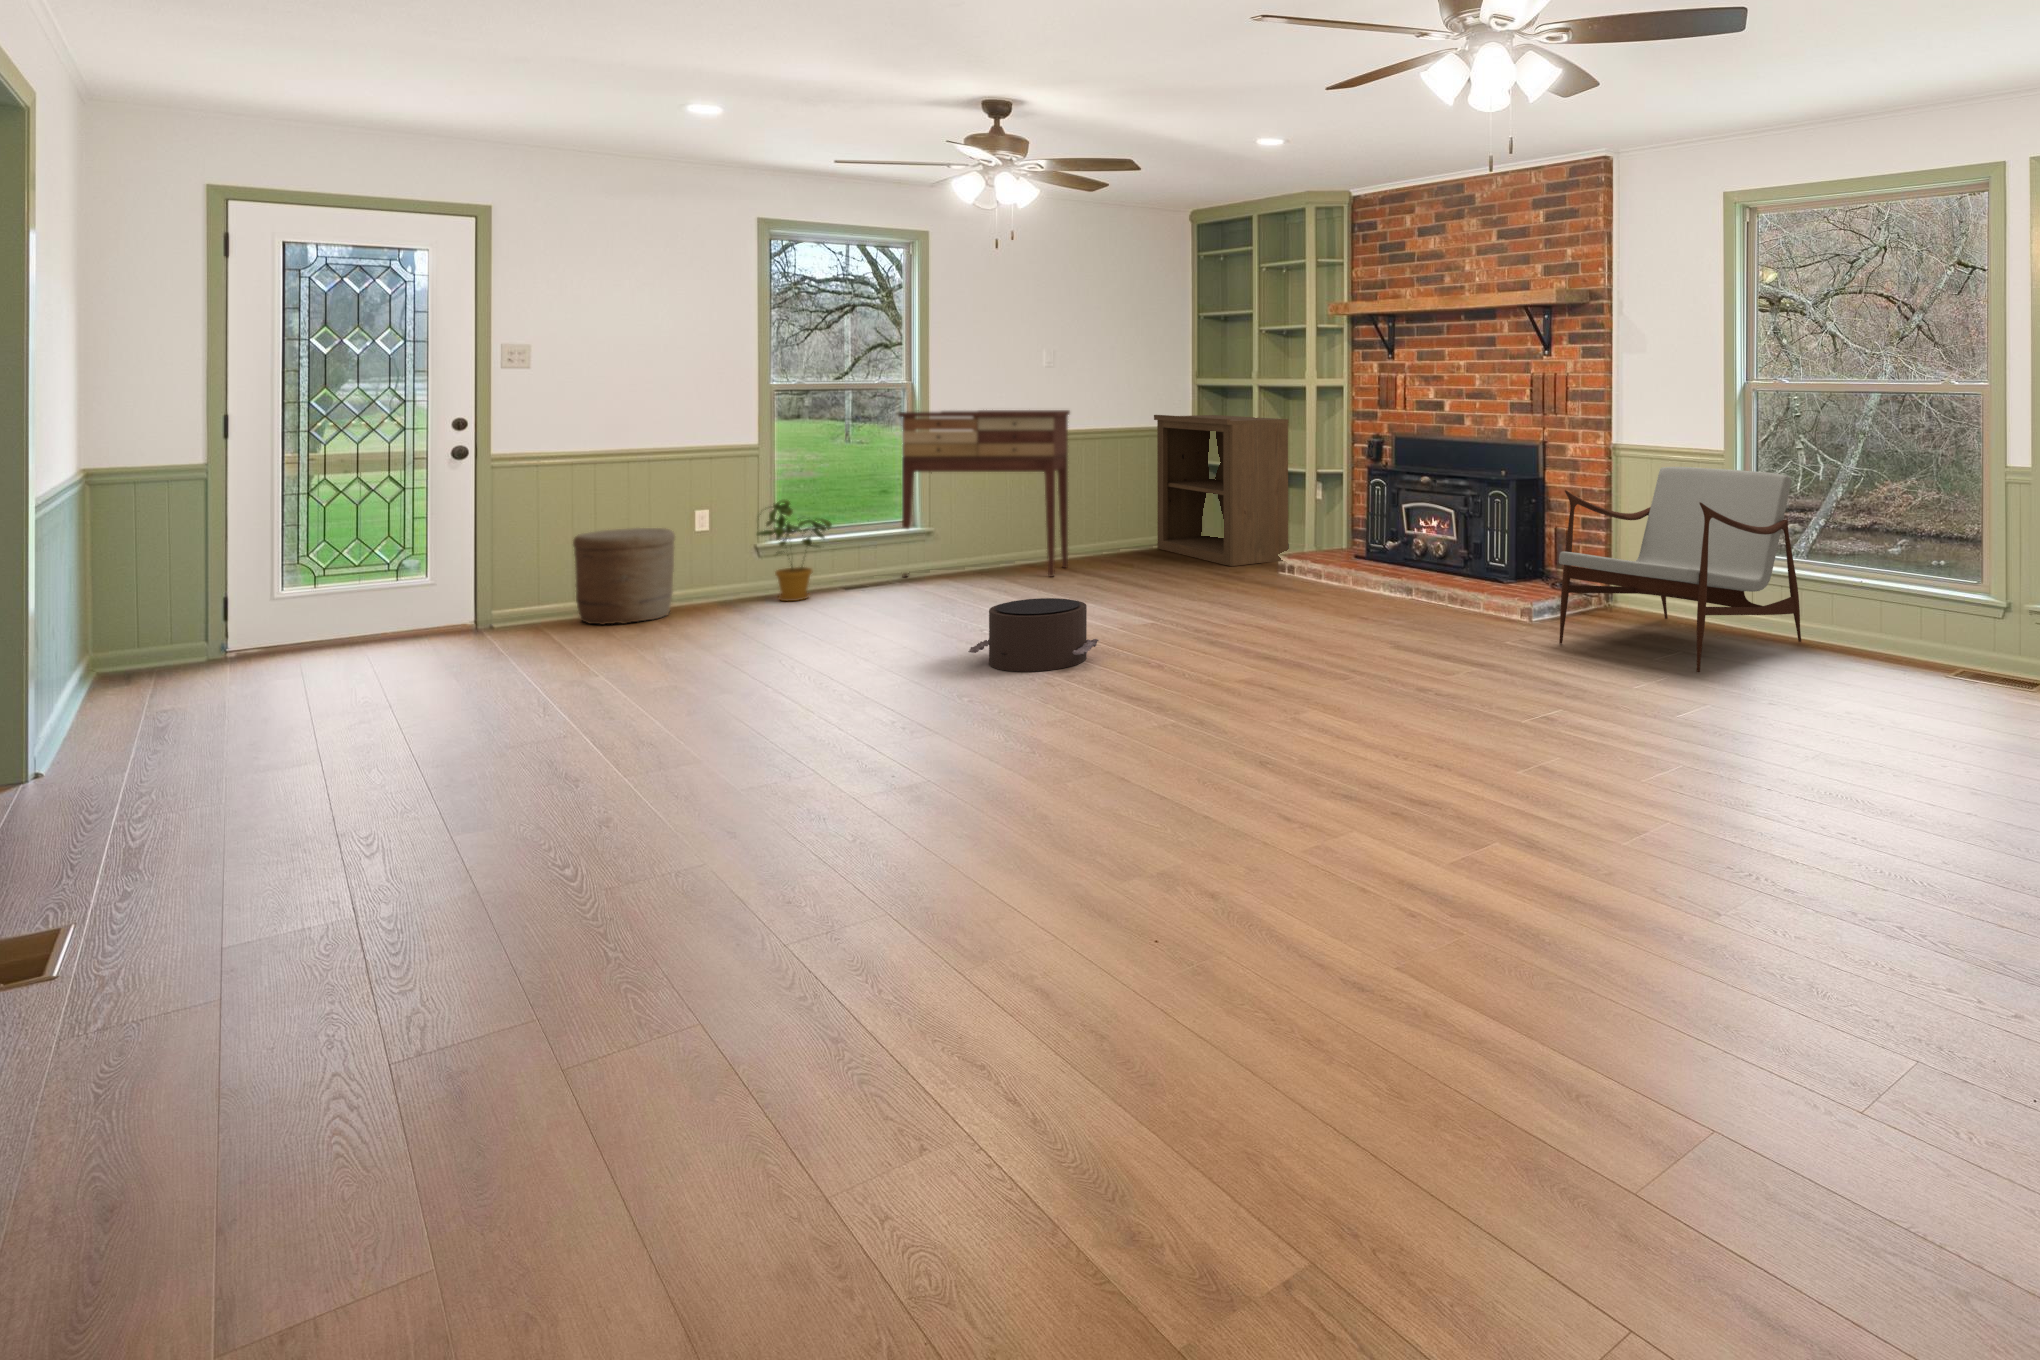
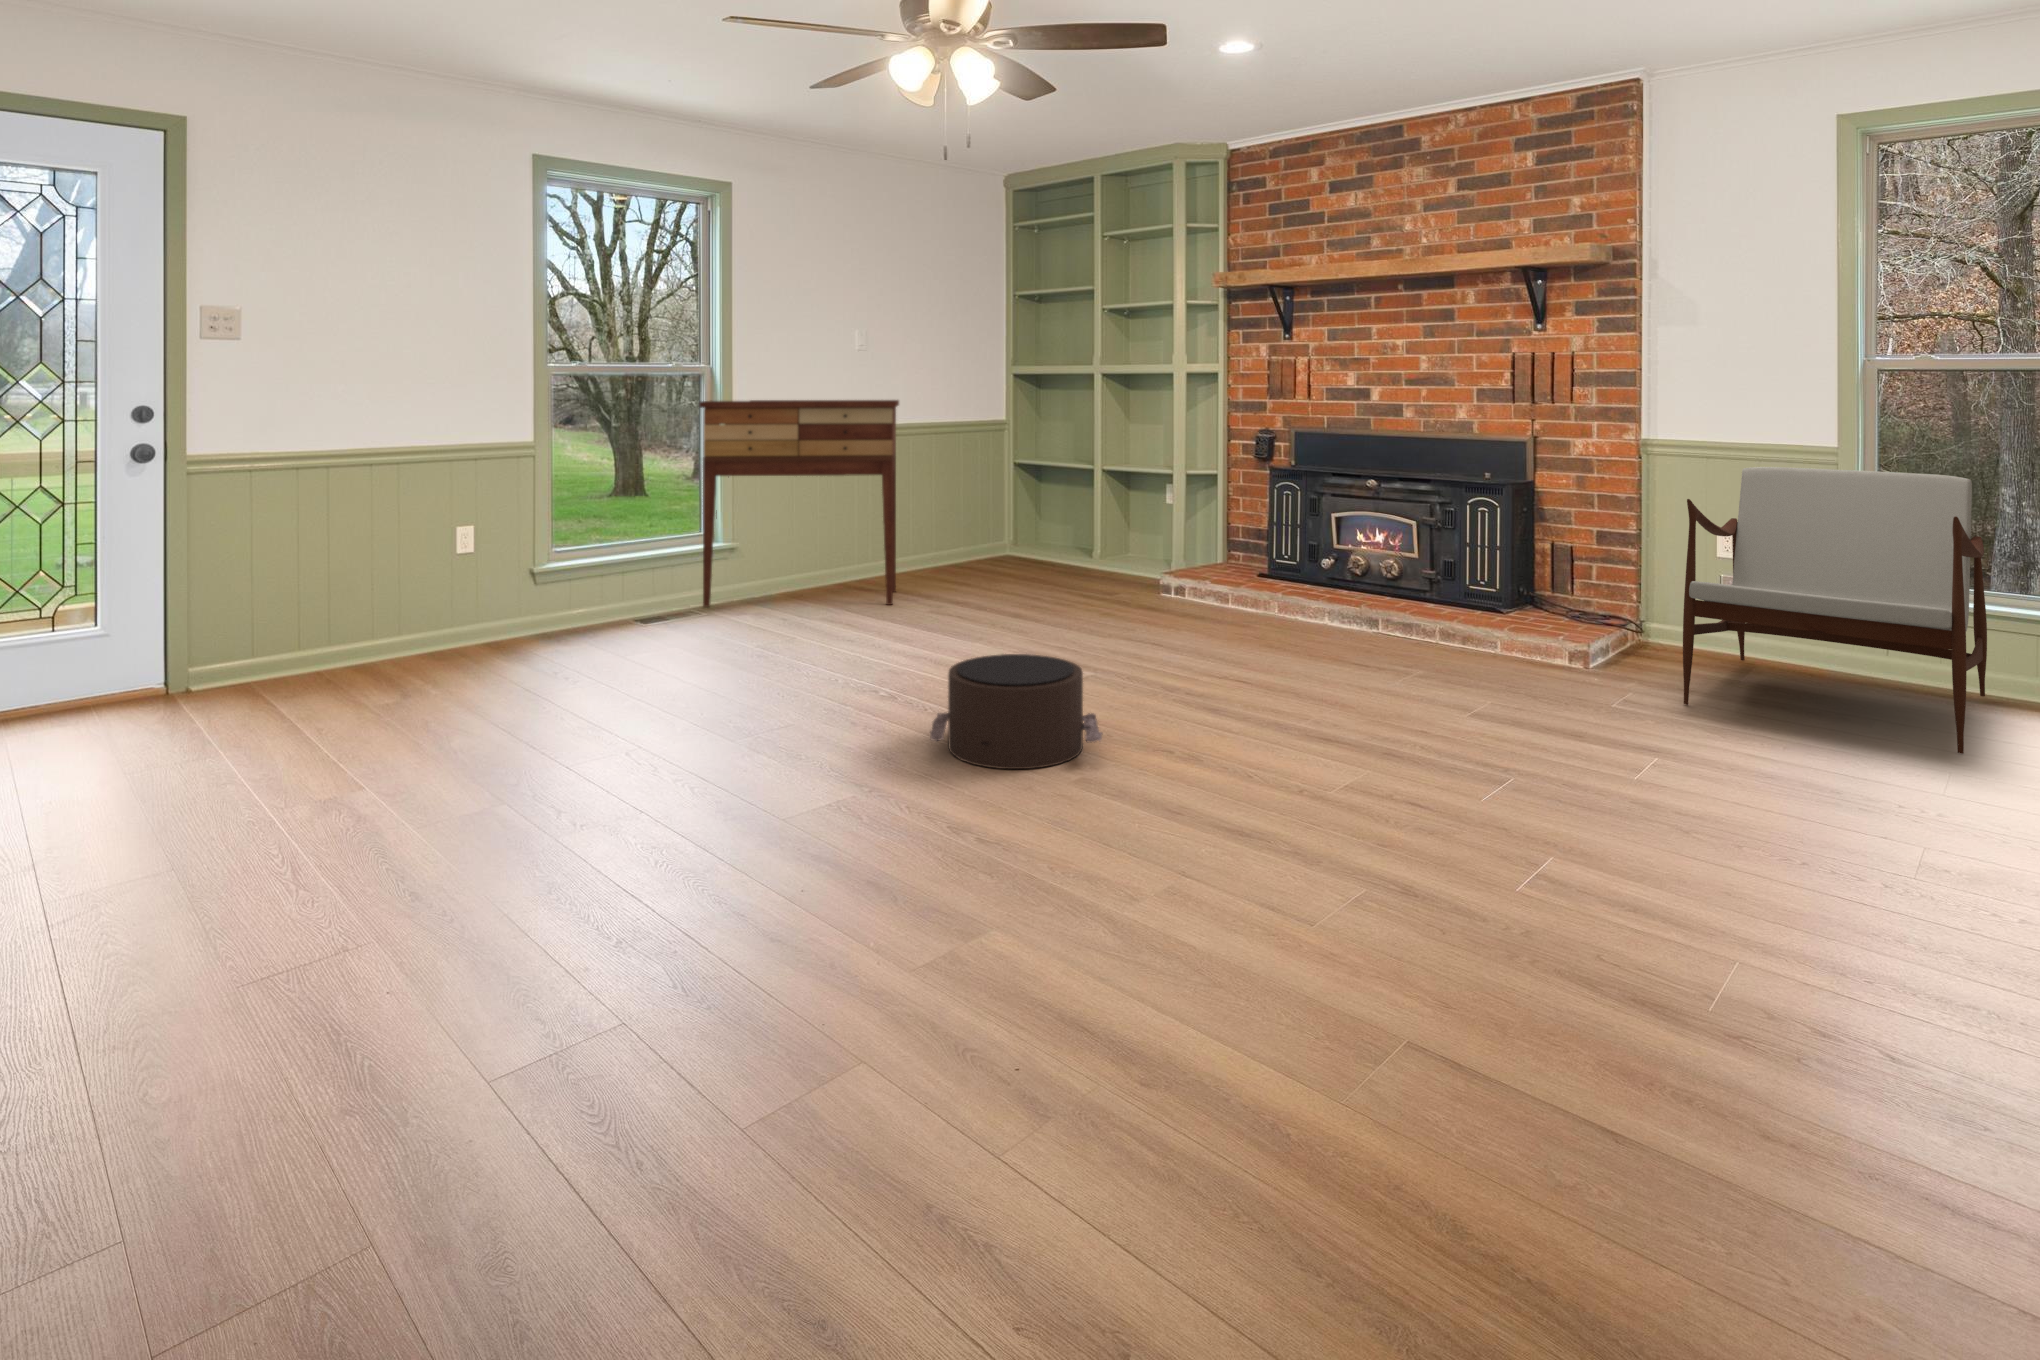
bookshelf: present [1154,415,1289,566] -> none [972,407,1150,588]
house plant: present [757,499,832,601] -> none [535,514,637,646]
woven basket: present [573,528,675,625] -> none [303,553,441,690]

